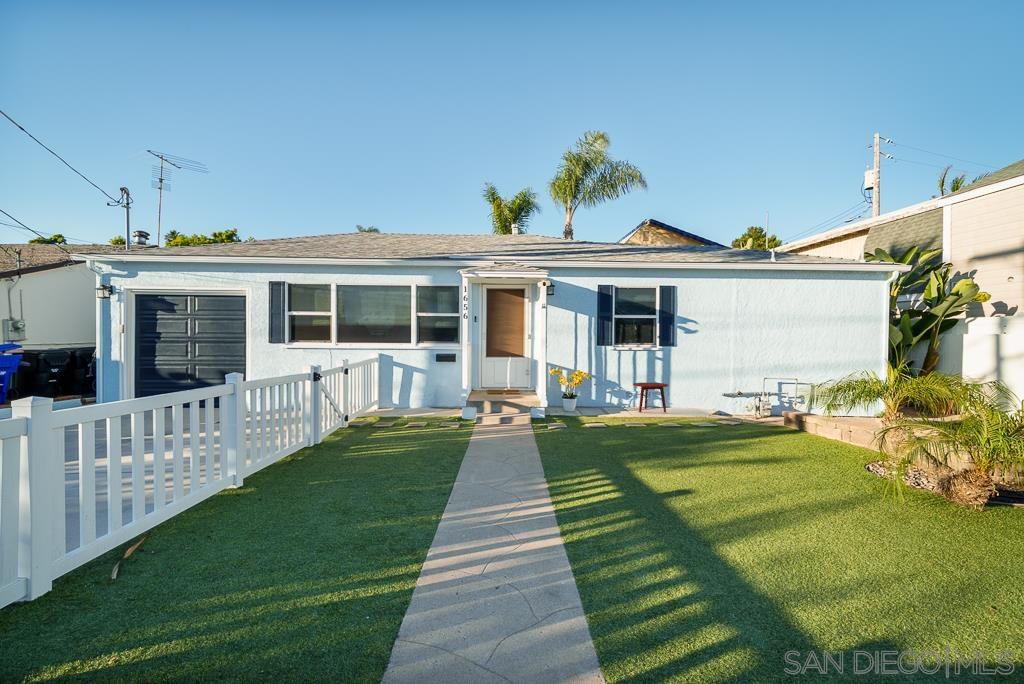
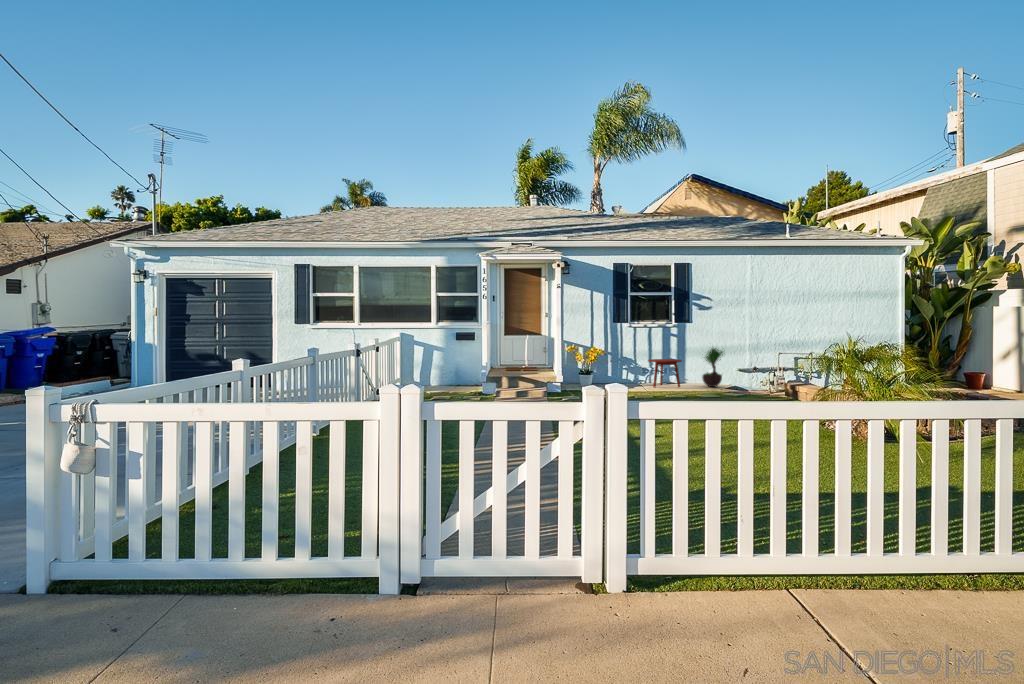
potted tree: none [686,368,713,412] -> present [702,348,723,387]

